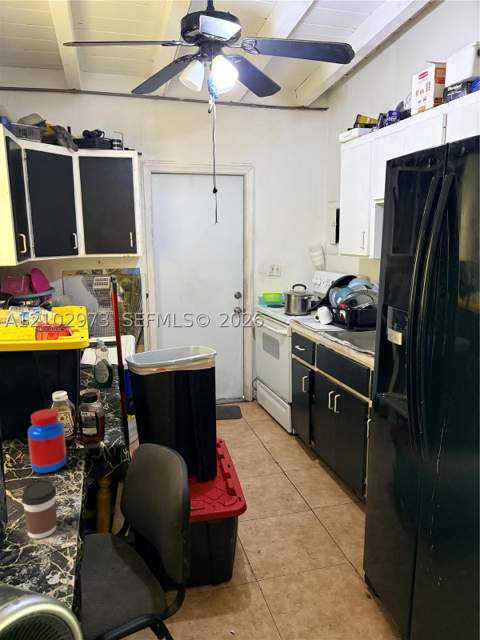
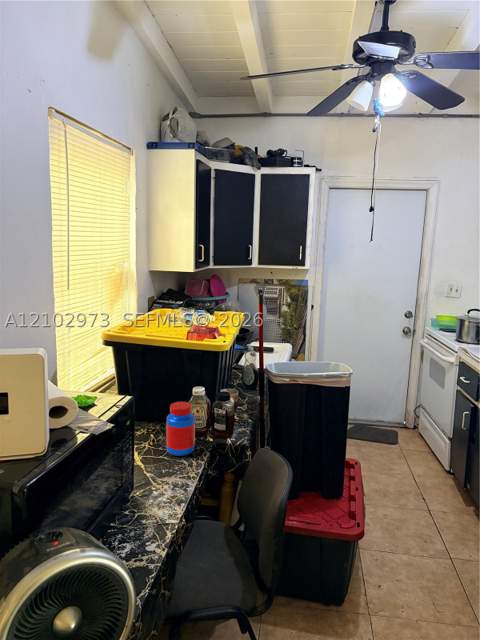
coffee cup: present [22,480,57,539] -> none [144,461,171,509]

